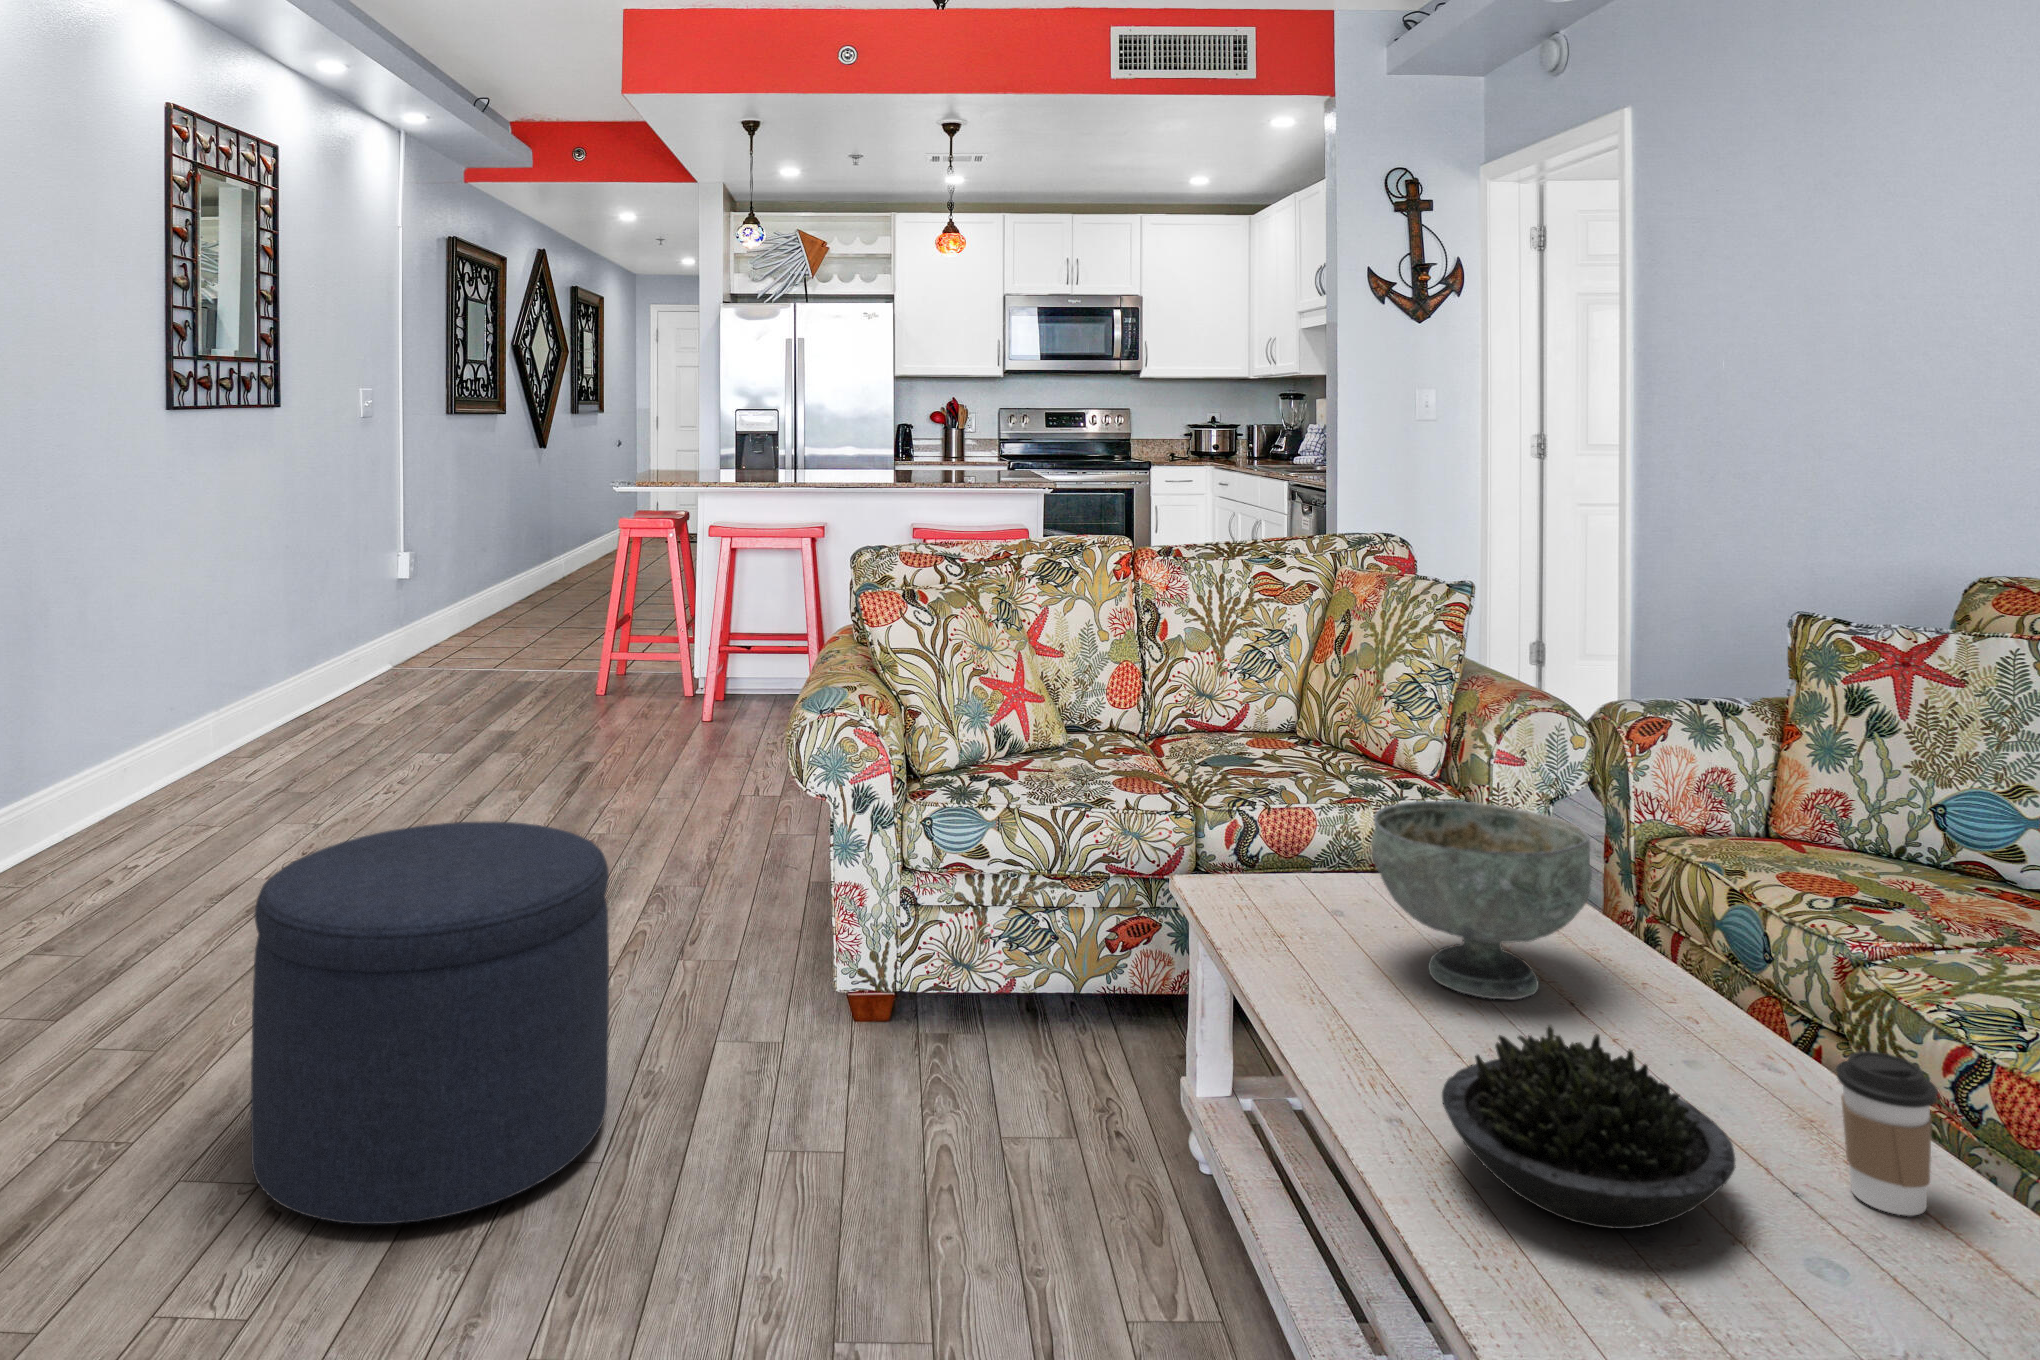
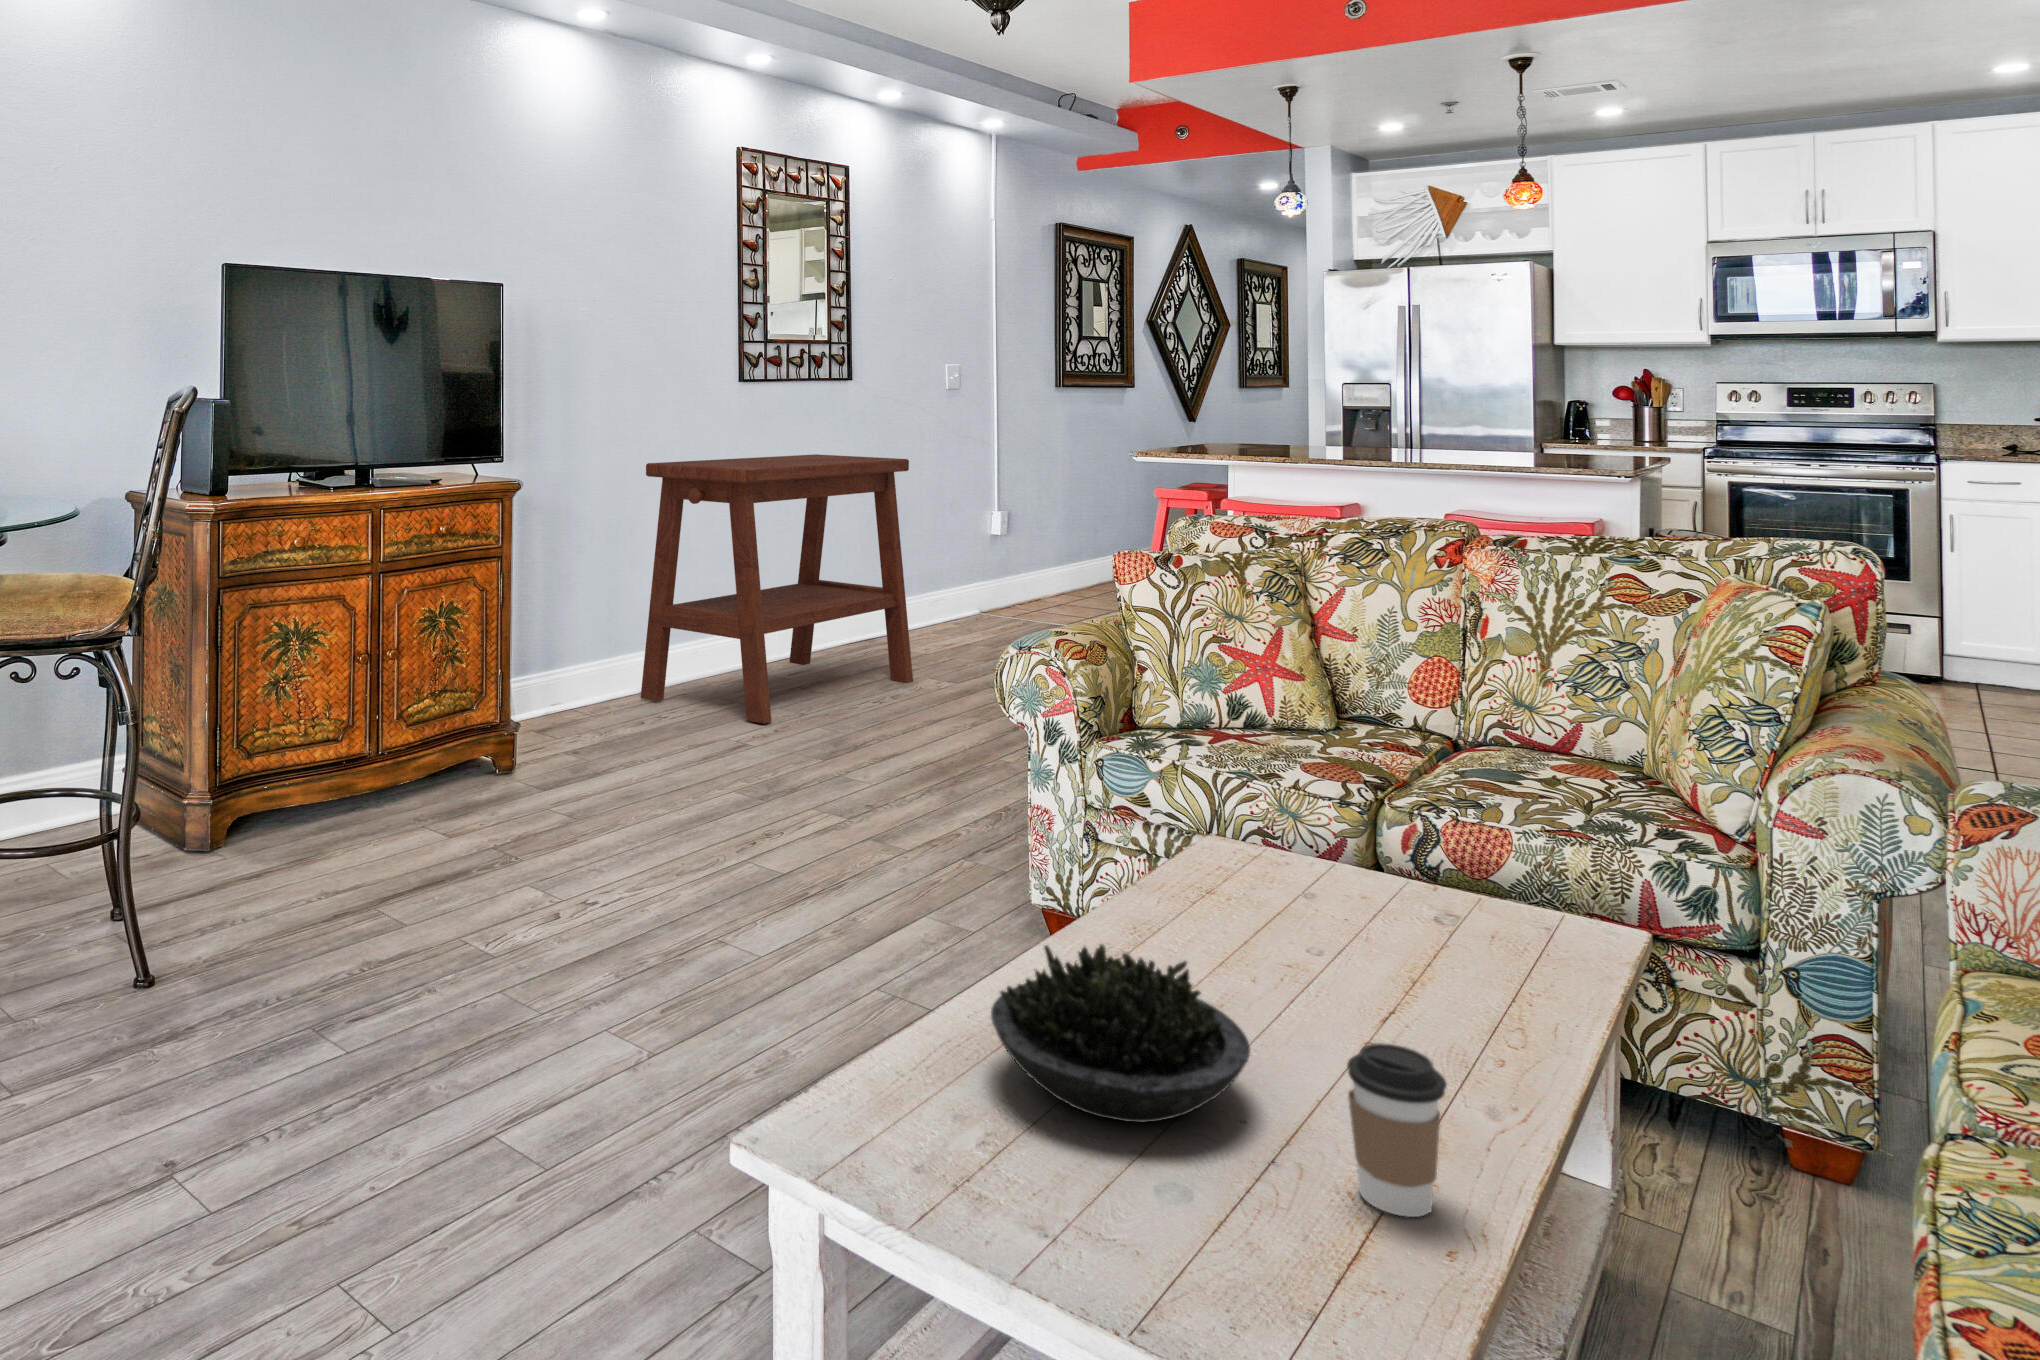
side table: none [56,500,398,851] -> present [641,454,913,724]
decorative bowl: present [1371,801,1592,999] -> none [1257,784,1505,997]
ottoman: present [251,821,609,1224] -> none [558,689,807,952]

